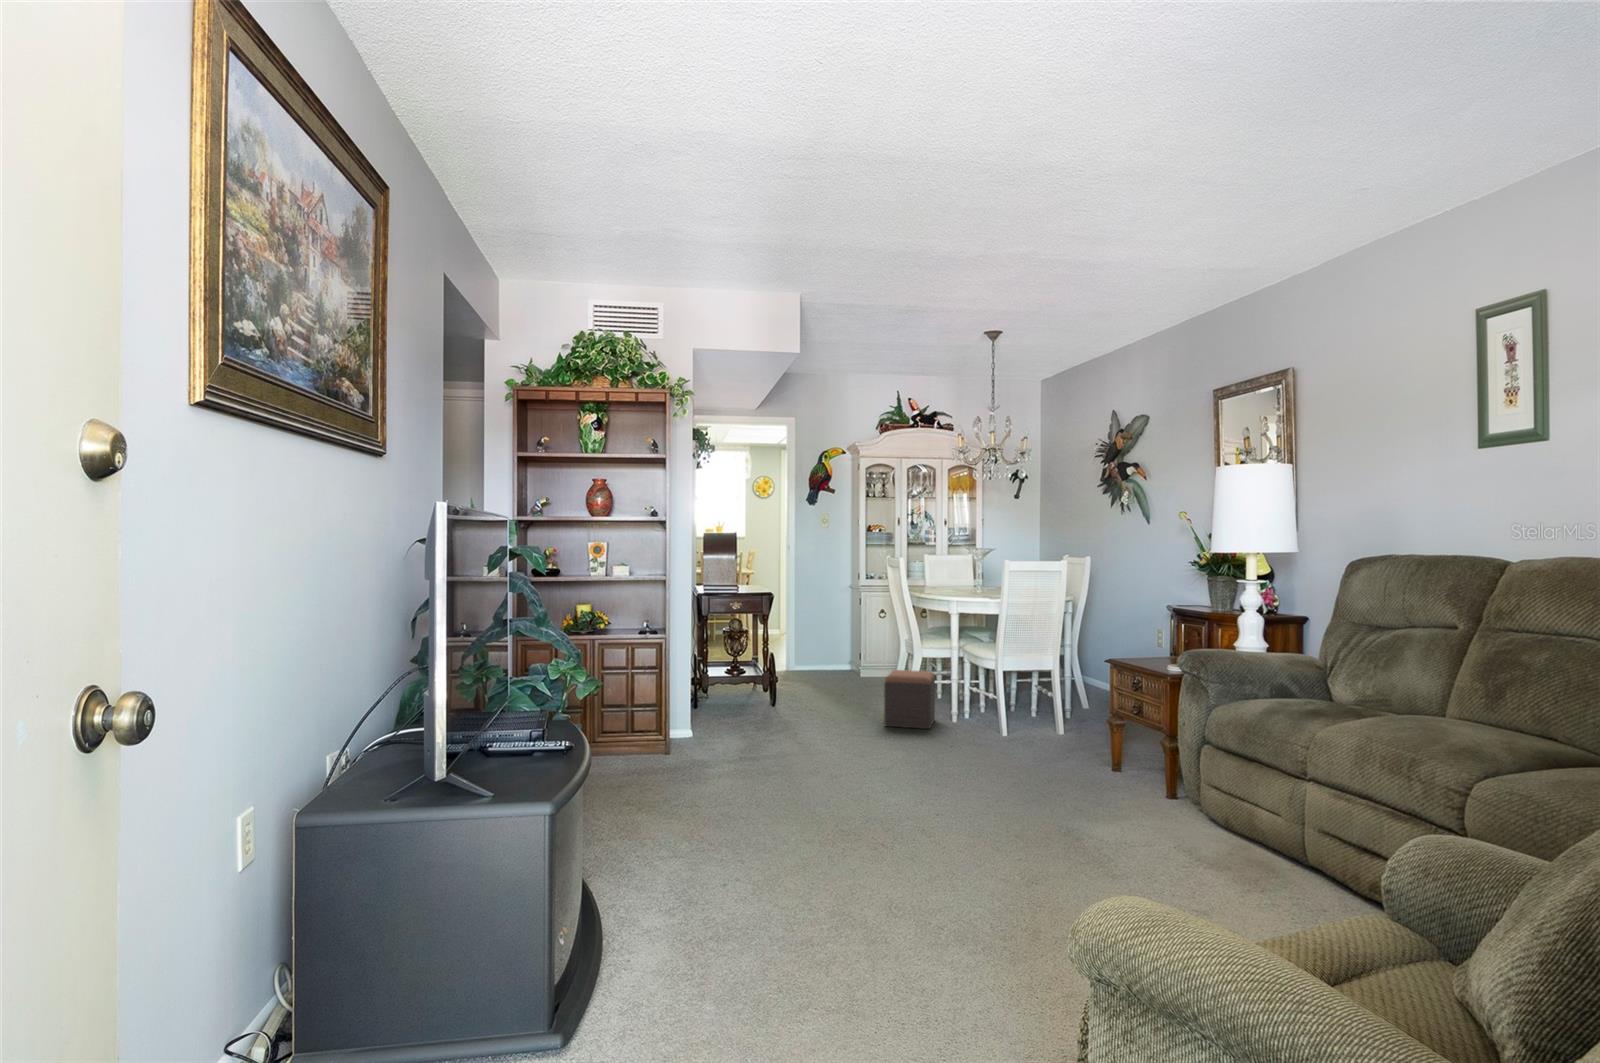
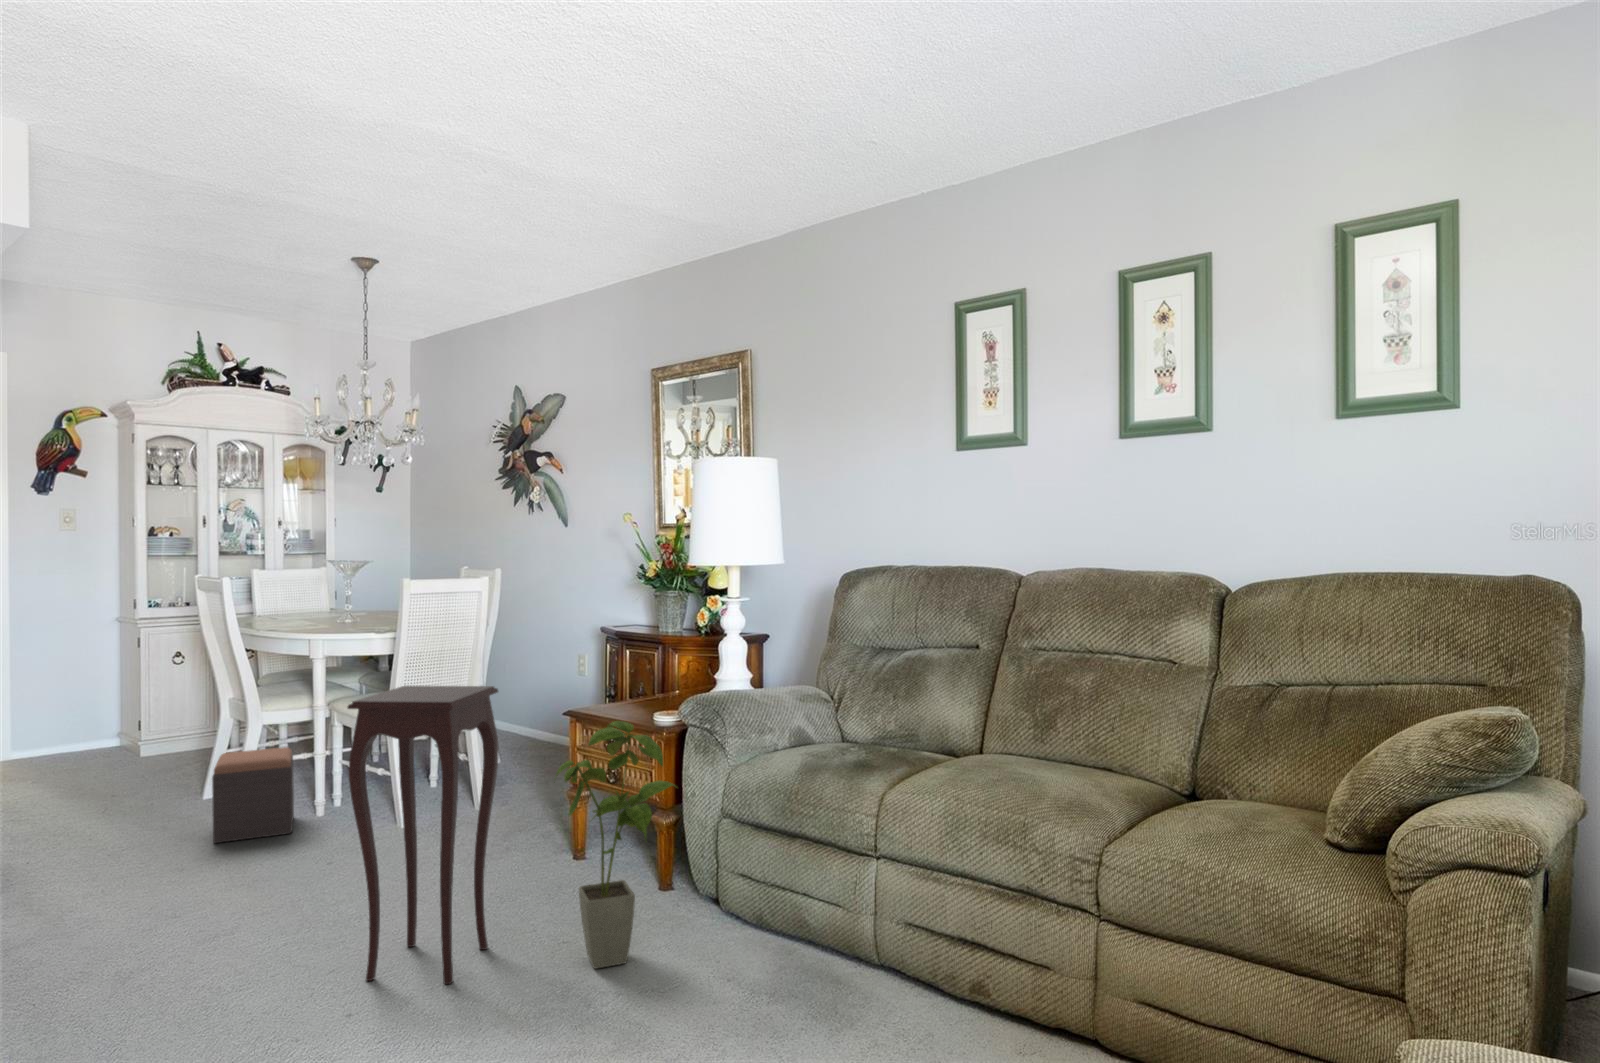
side table: none [931,627,1034,834] -> present [348,686,499,984]
house plant: none [1067,666,1171,854] -> present [556,721,677,969]

